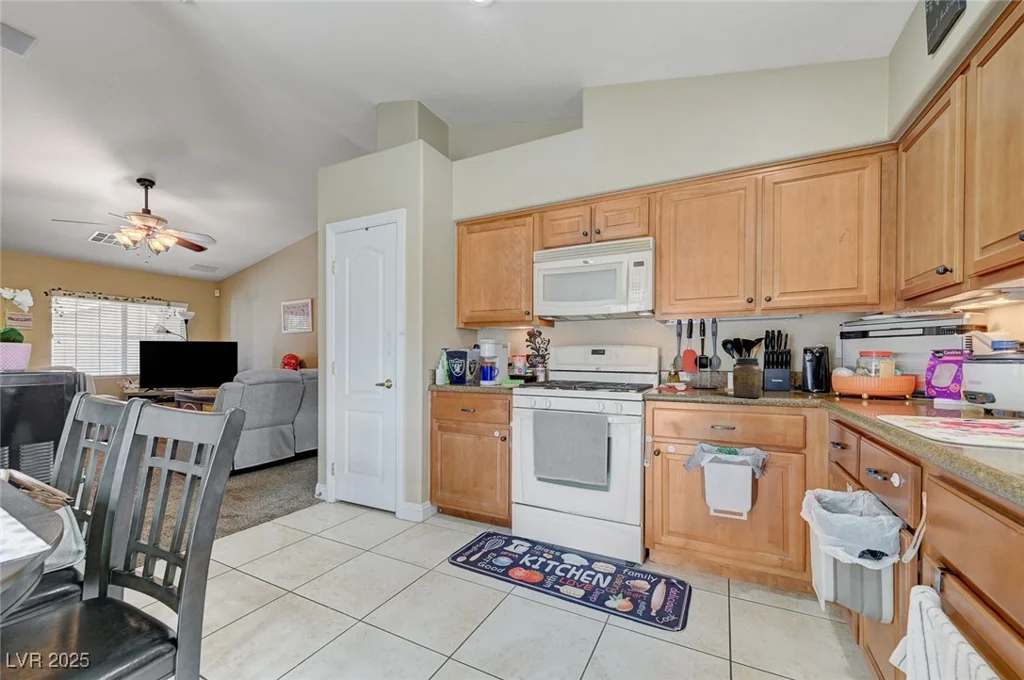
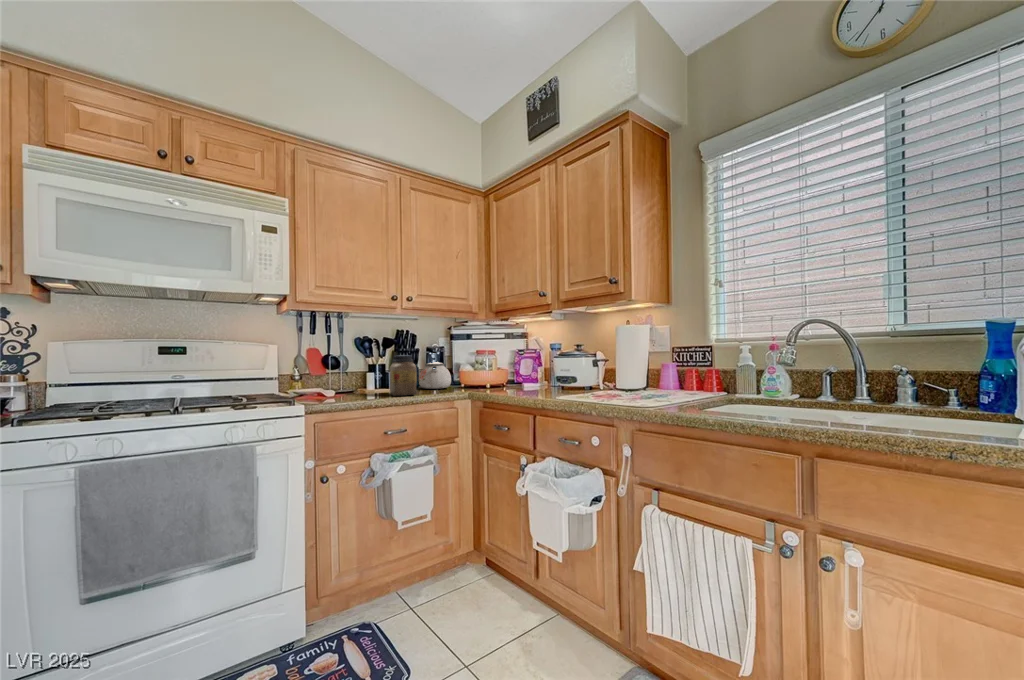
kettle: none [793,354,837,397] -> present [419,351,451,389]

